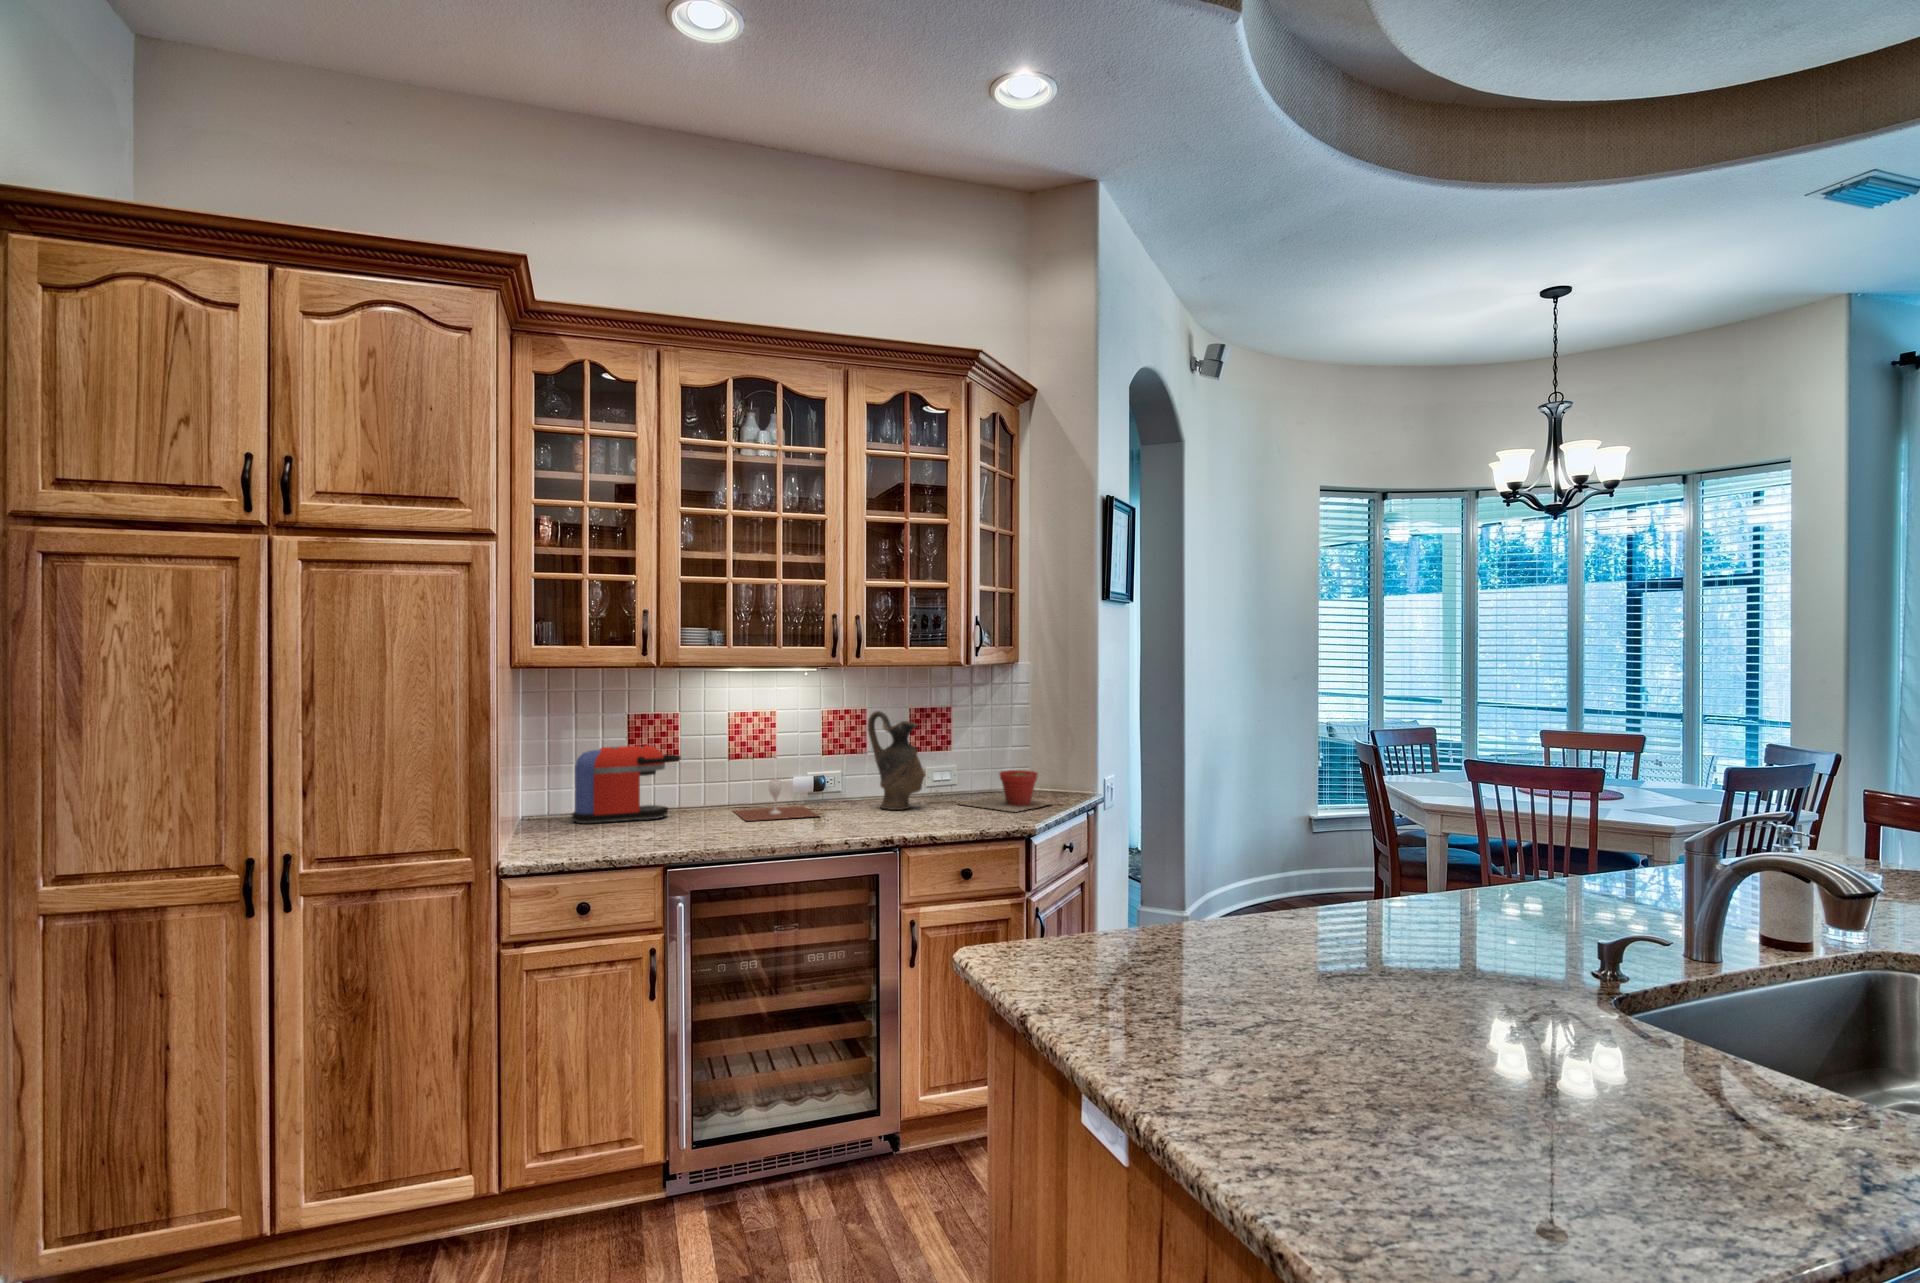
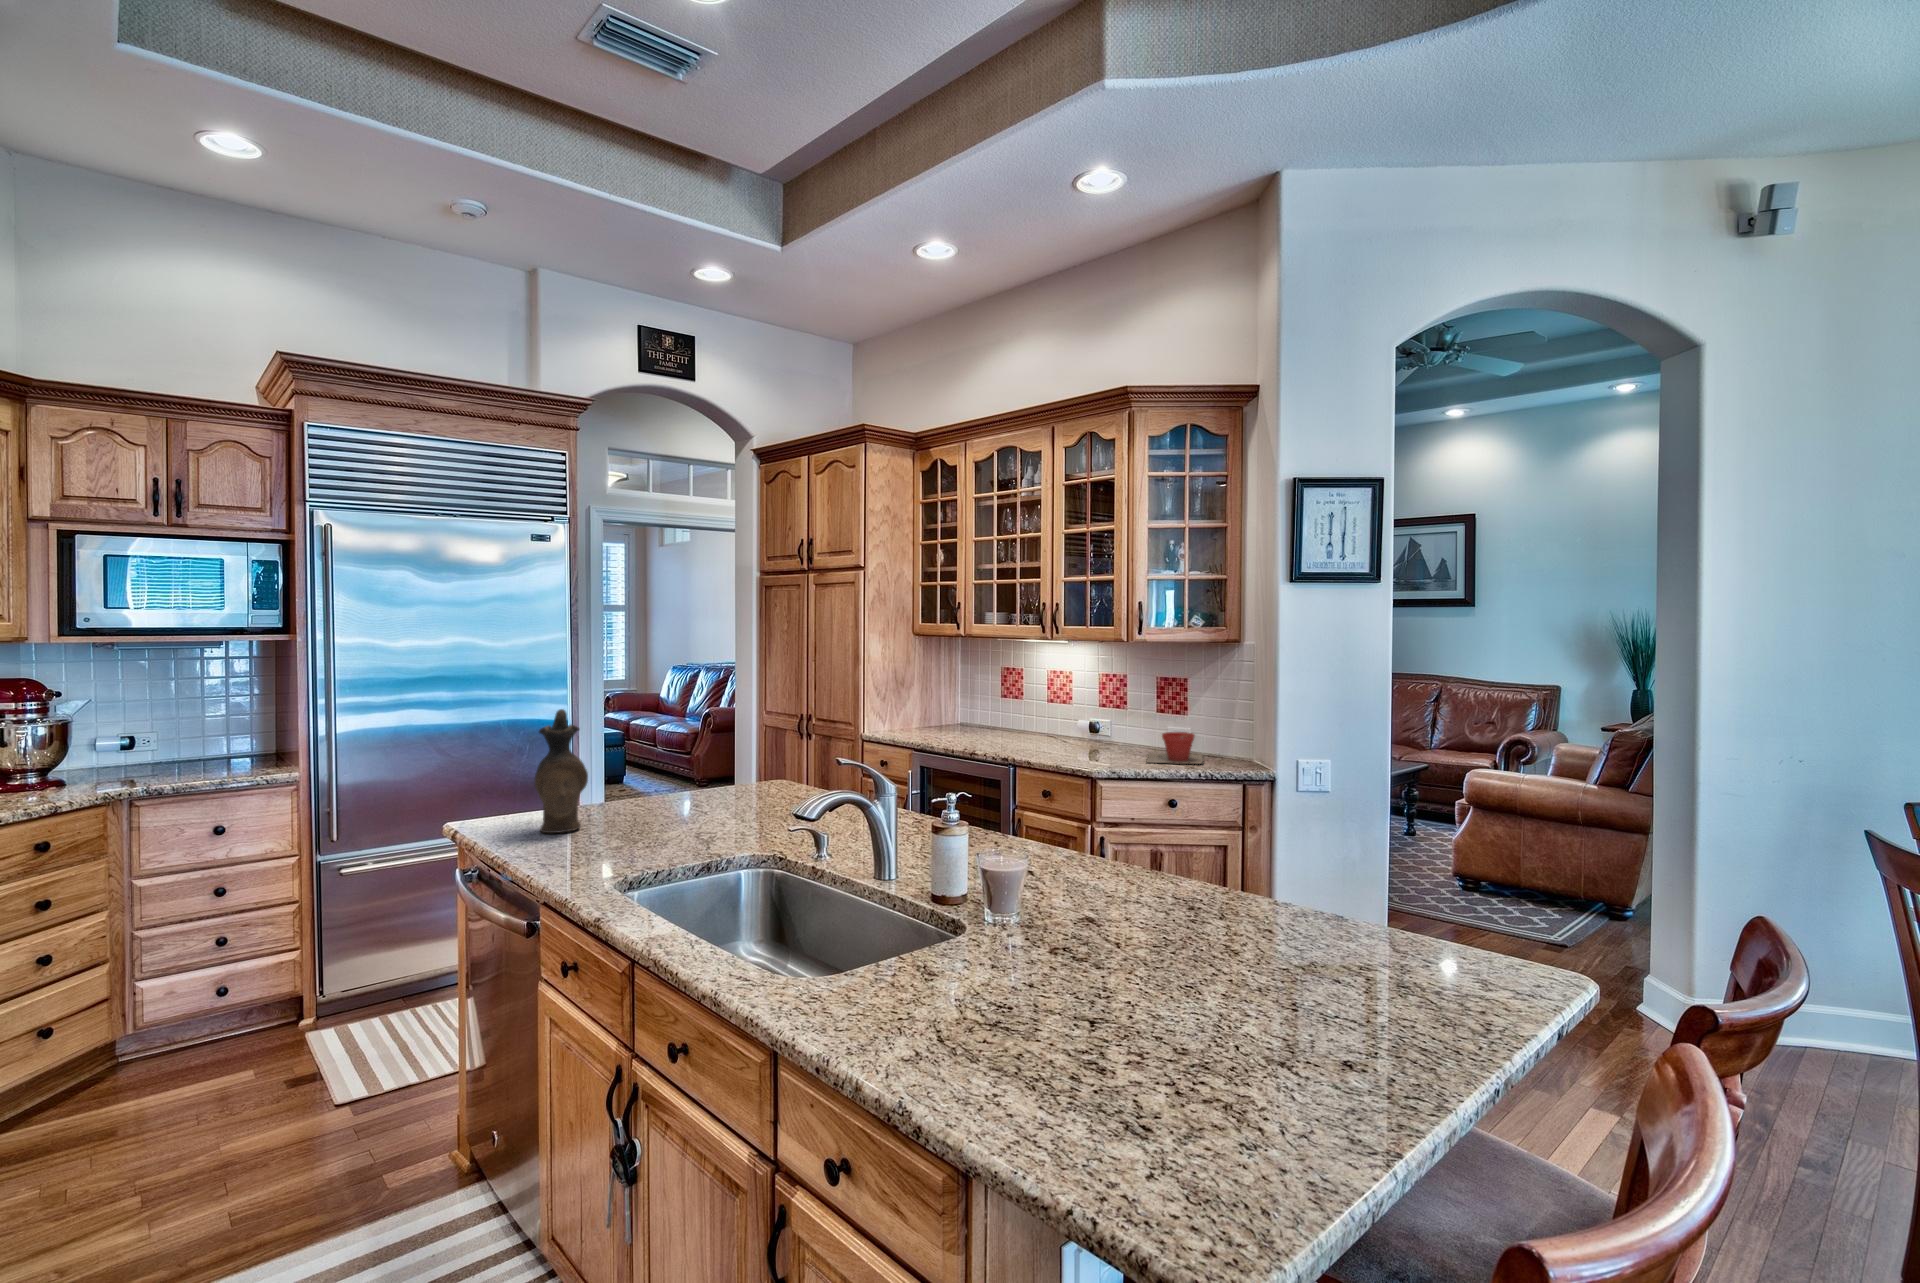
ceramic pitcher: present [868,711,926,810] -> present [535,709,588,833]
coffee maker: present [572,745,681,823] -> none [945,687,1000,733]
wine glass: present [733,779,818,821] -> none [1001,717,1070,745]

